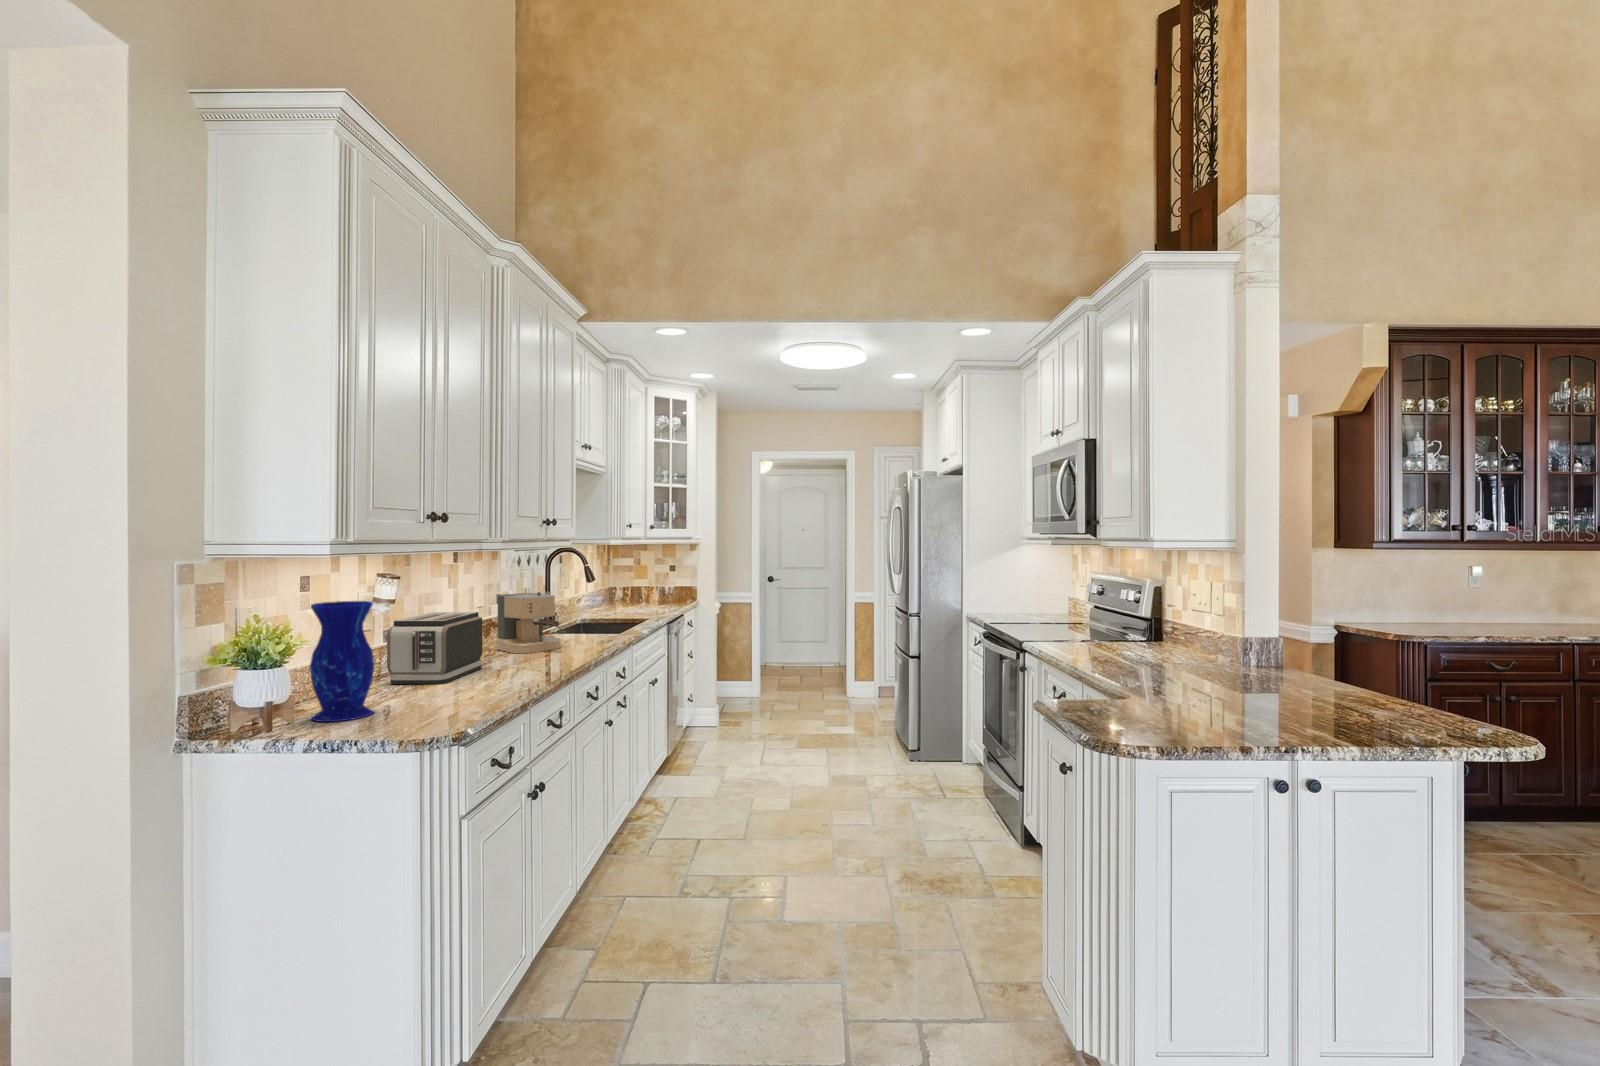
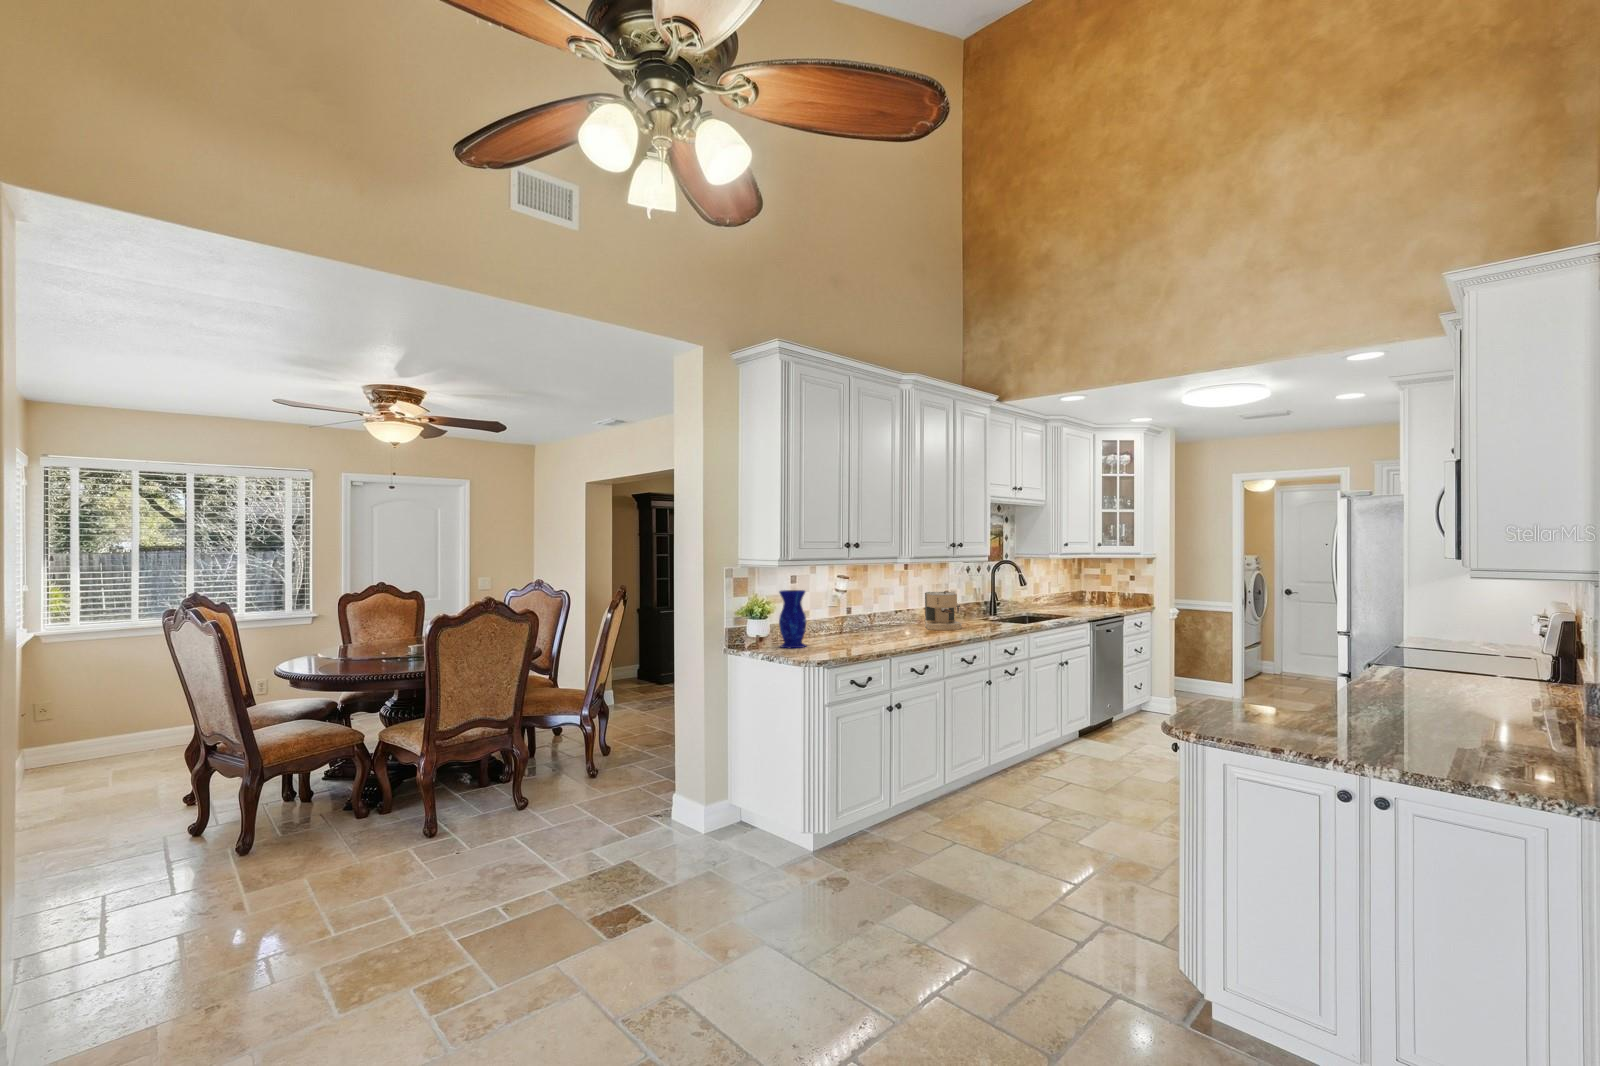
toaster: present [387,612,483,684] -> none [837,600,893,639]

